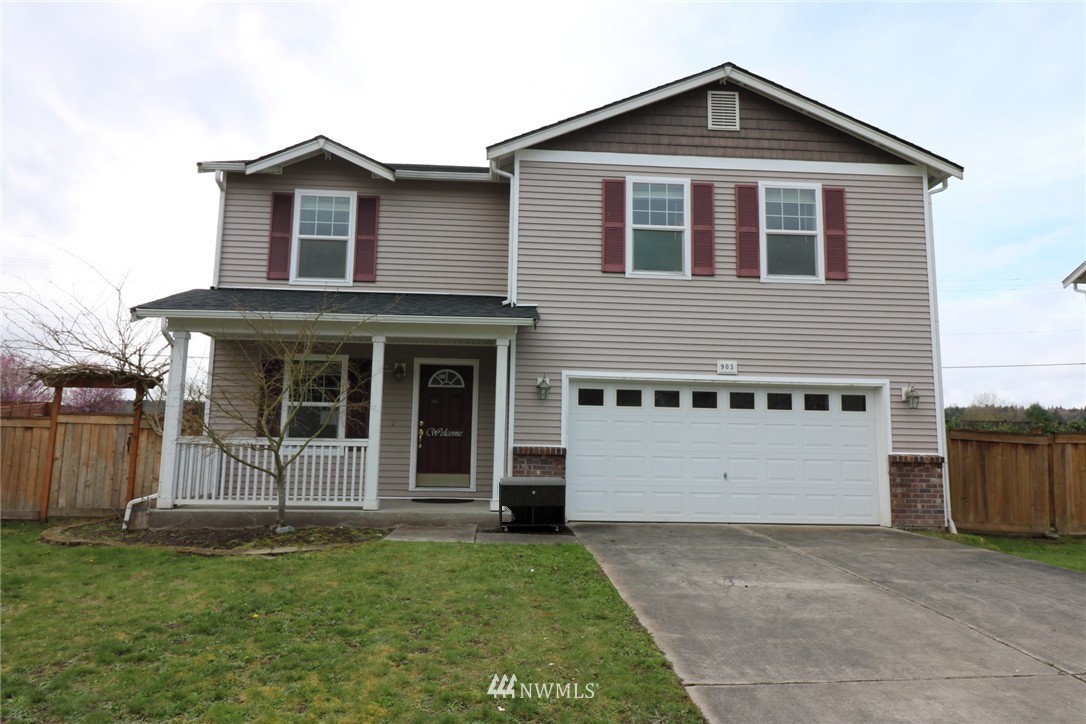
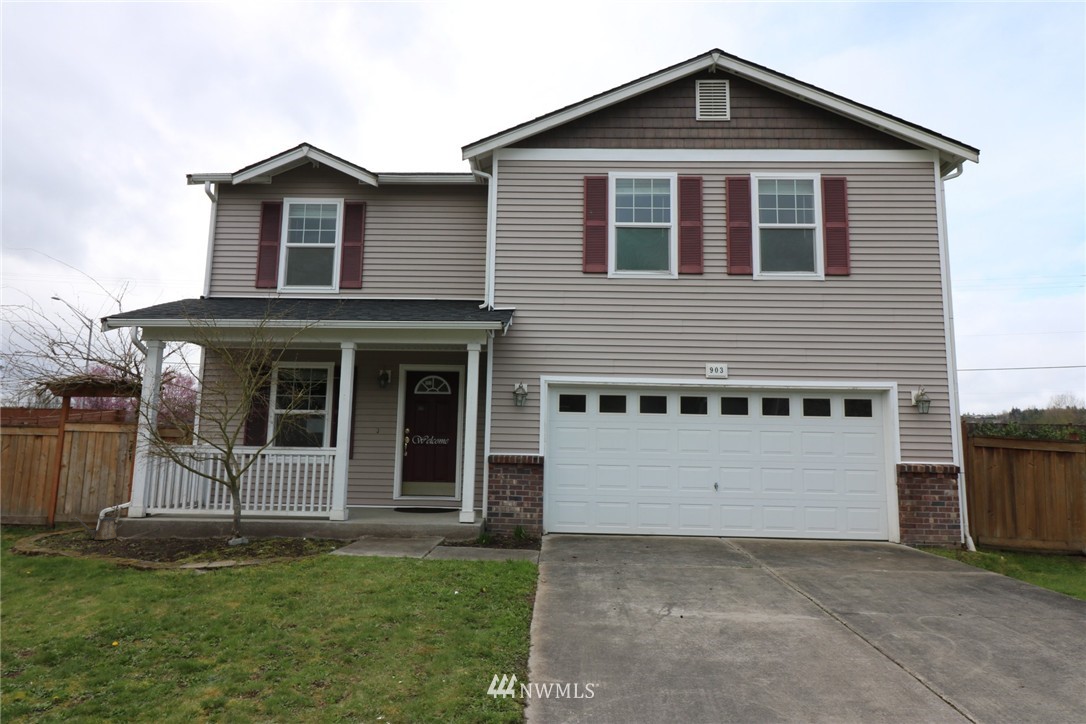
storage bench: present [497,477,566,531] -> none [467,487,537,545]

